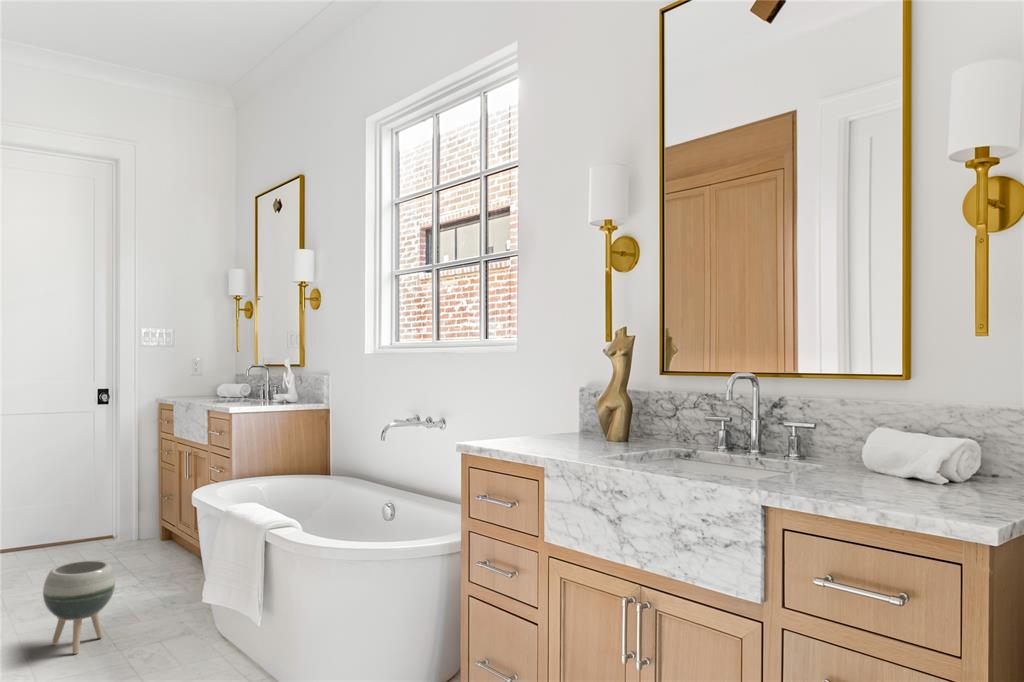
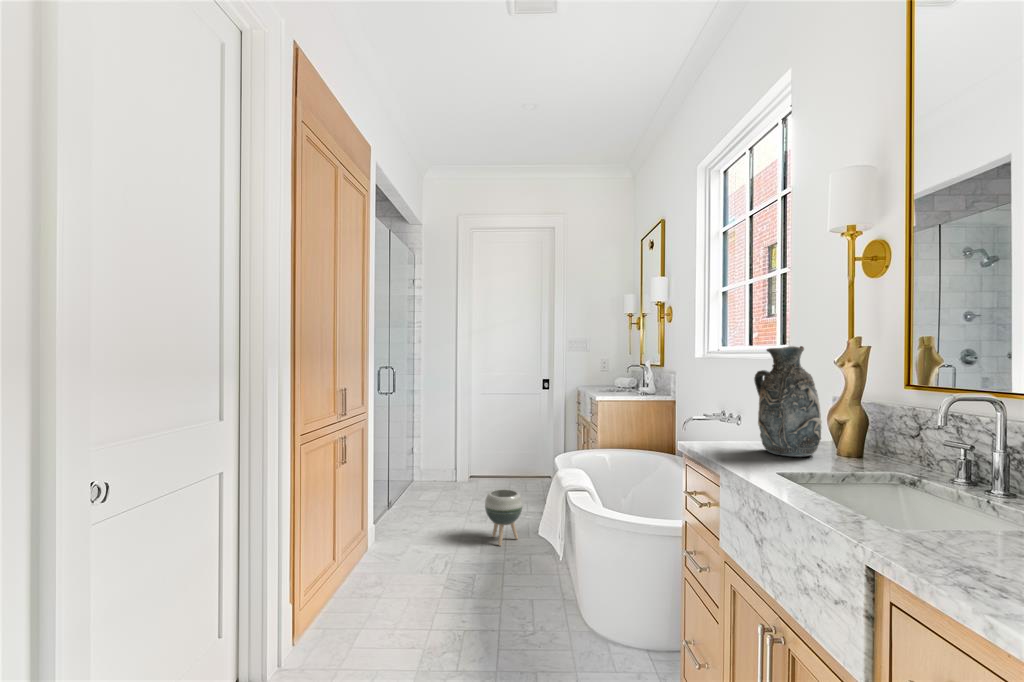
decorative vase: none [540,333,607,443] -> present [754,346,822,457]

